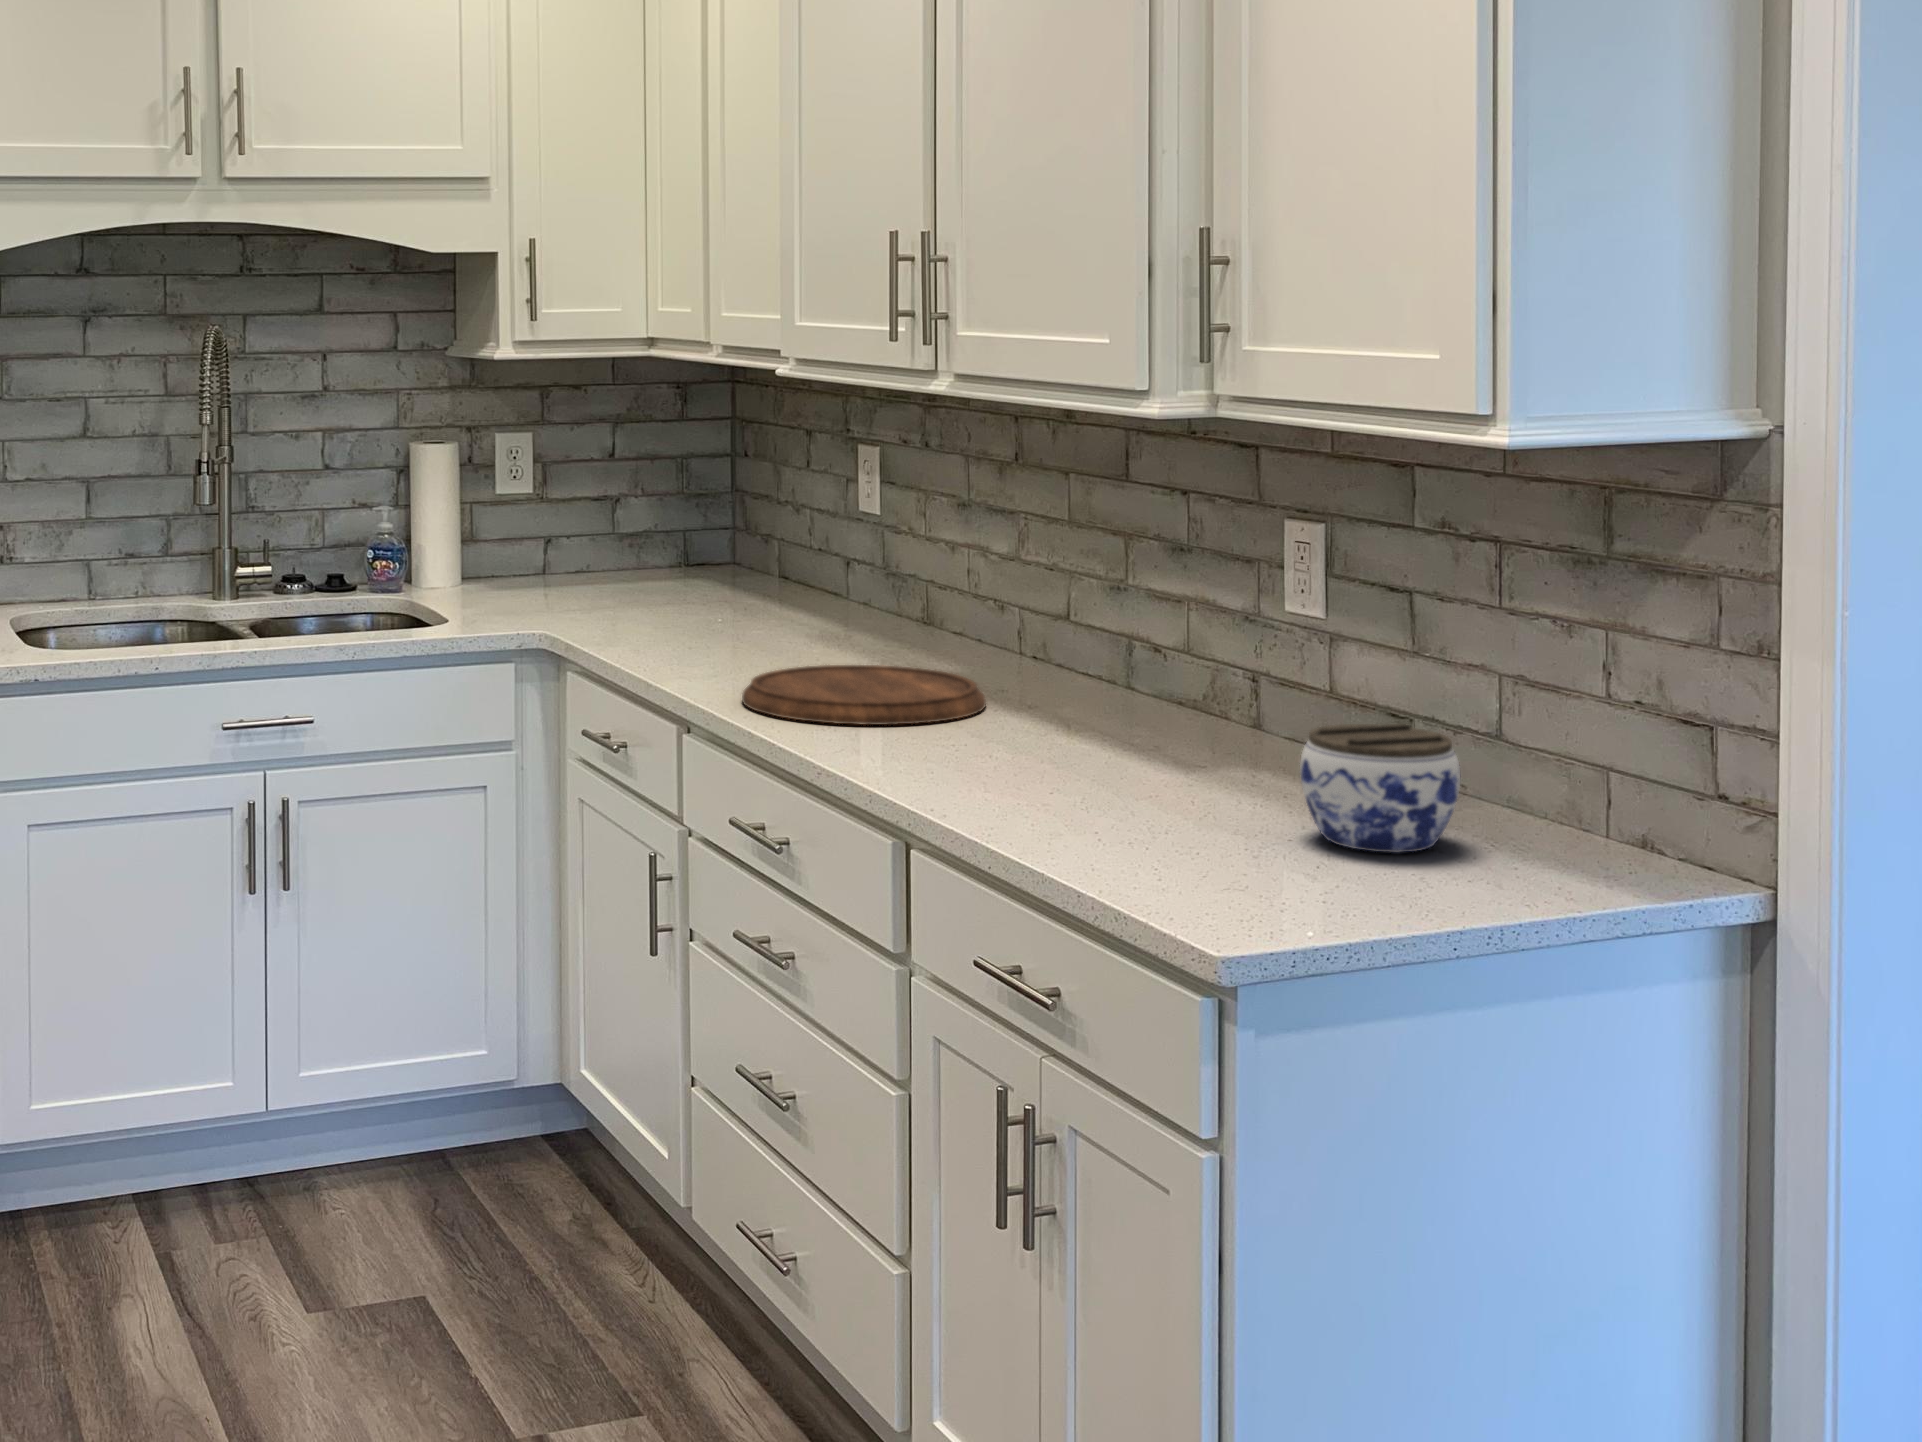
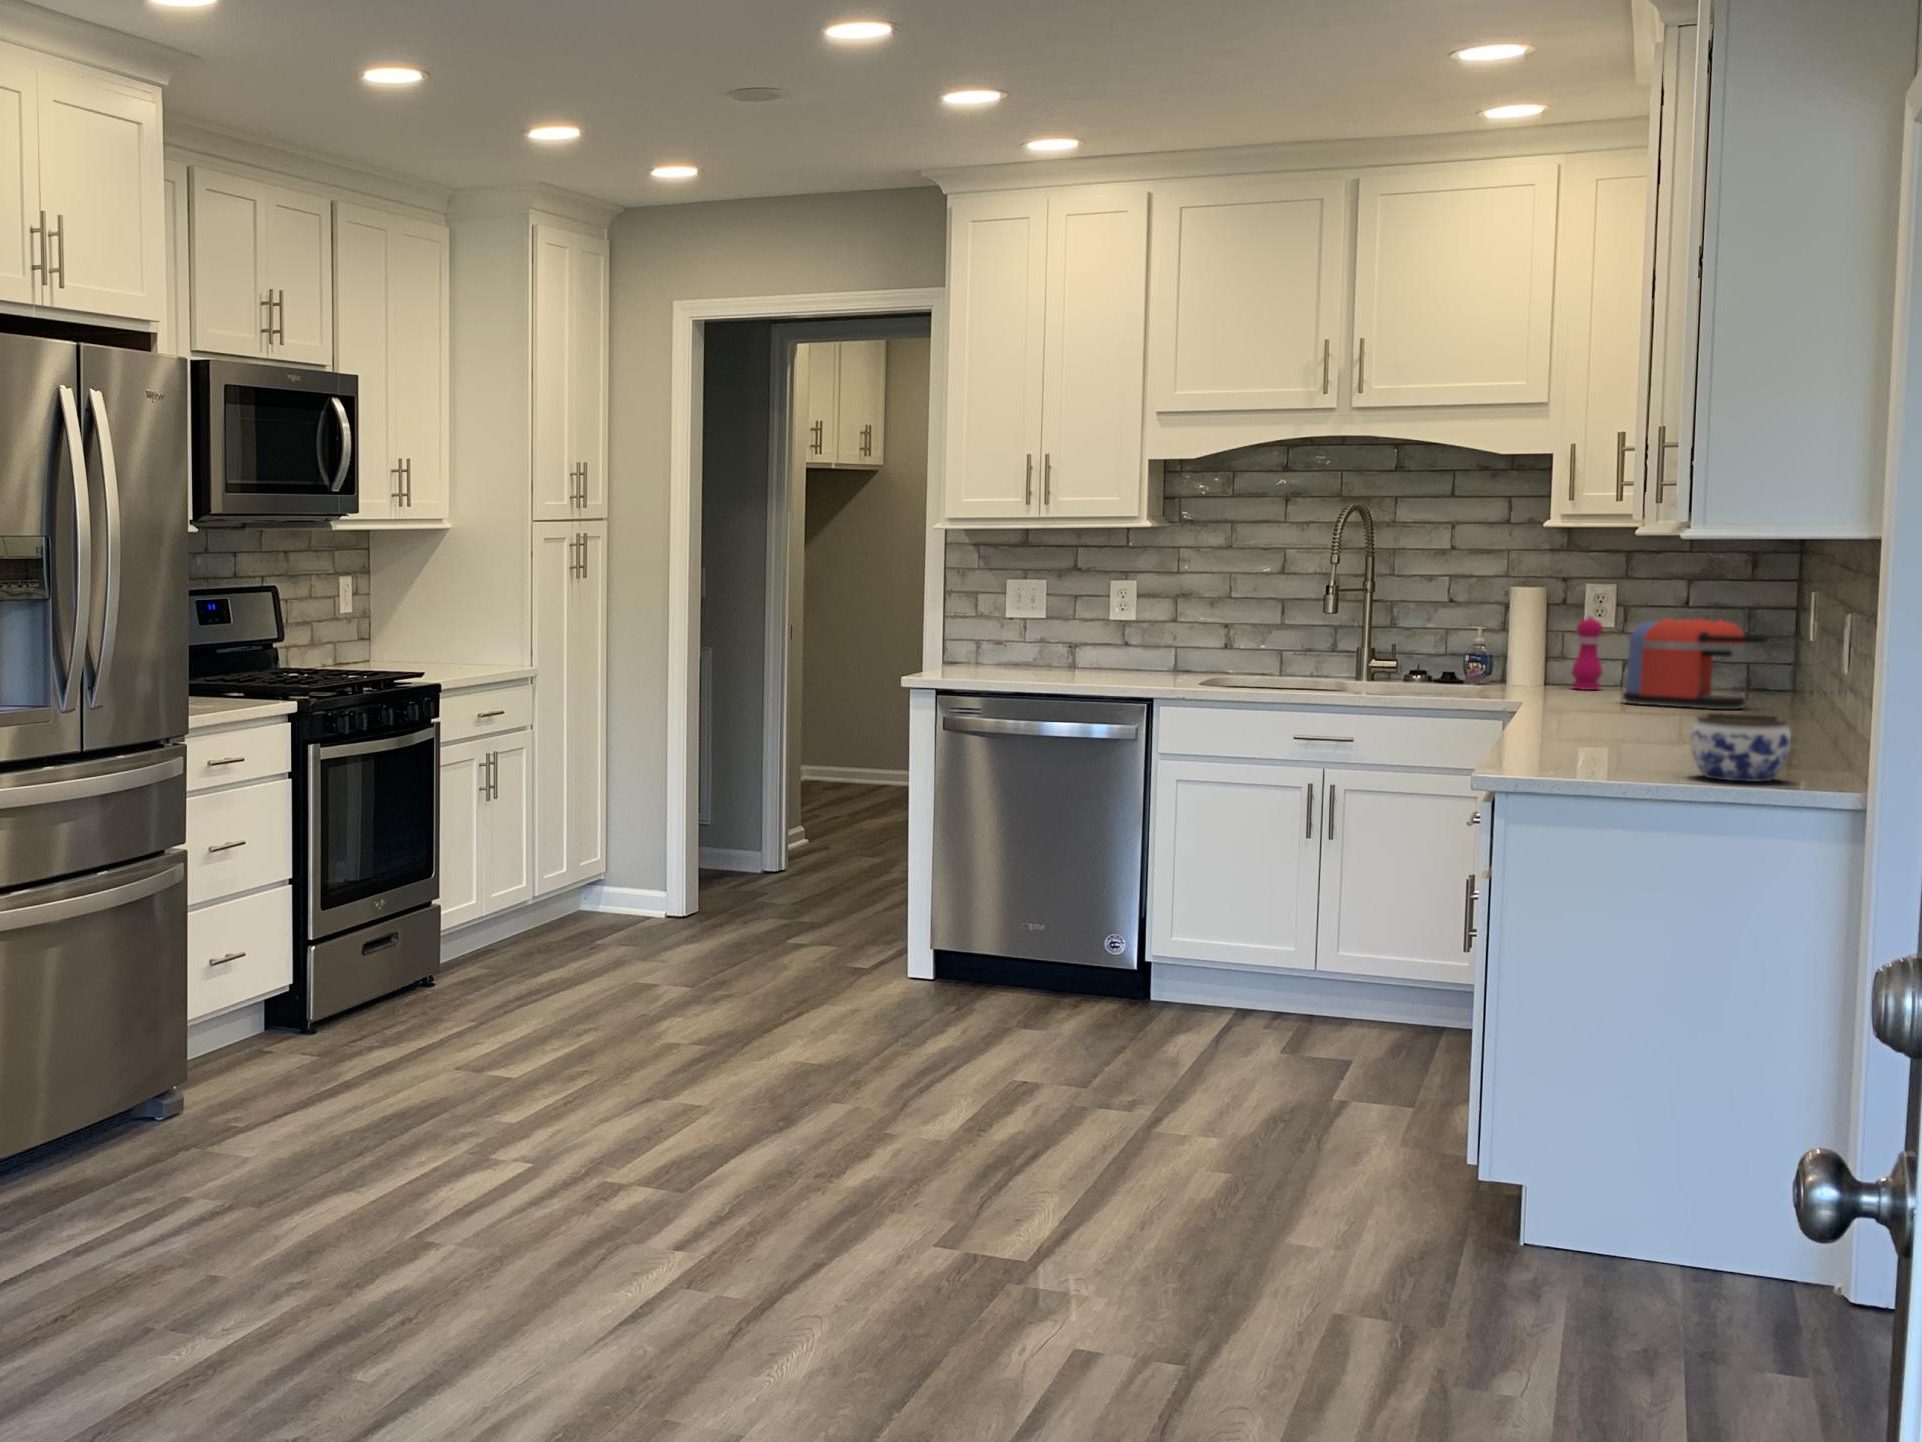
pepper mill: none [515,481,555,594] -> present [1572,613,1603,690]
coffee maker: none [657,495,840,625] -> present [1622,619,1767,709]
cutting board: present [742,665,986,725] -> none [1545,712,1717,738]

